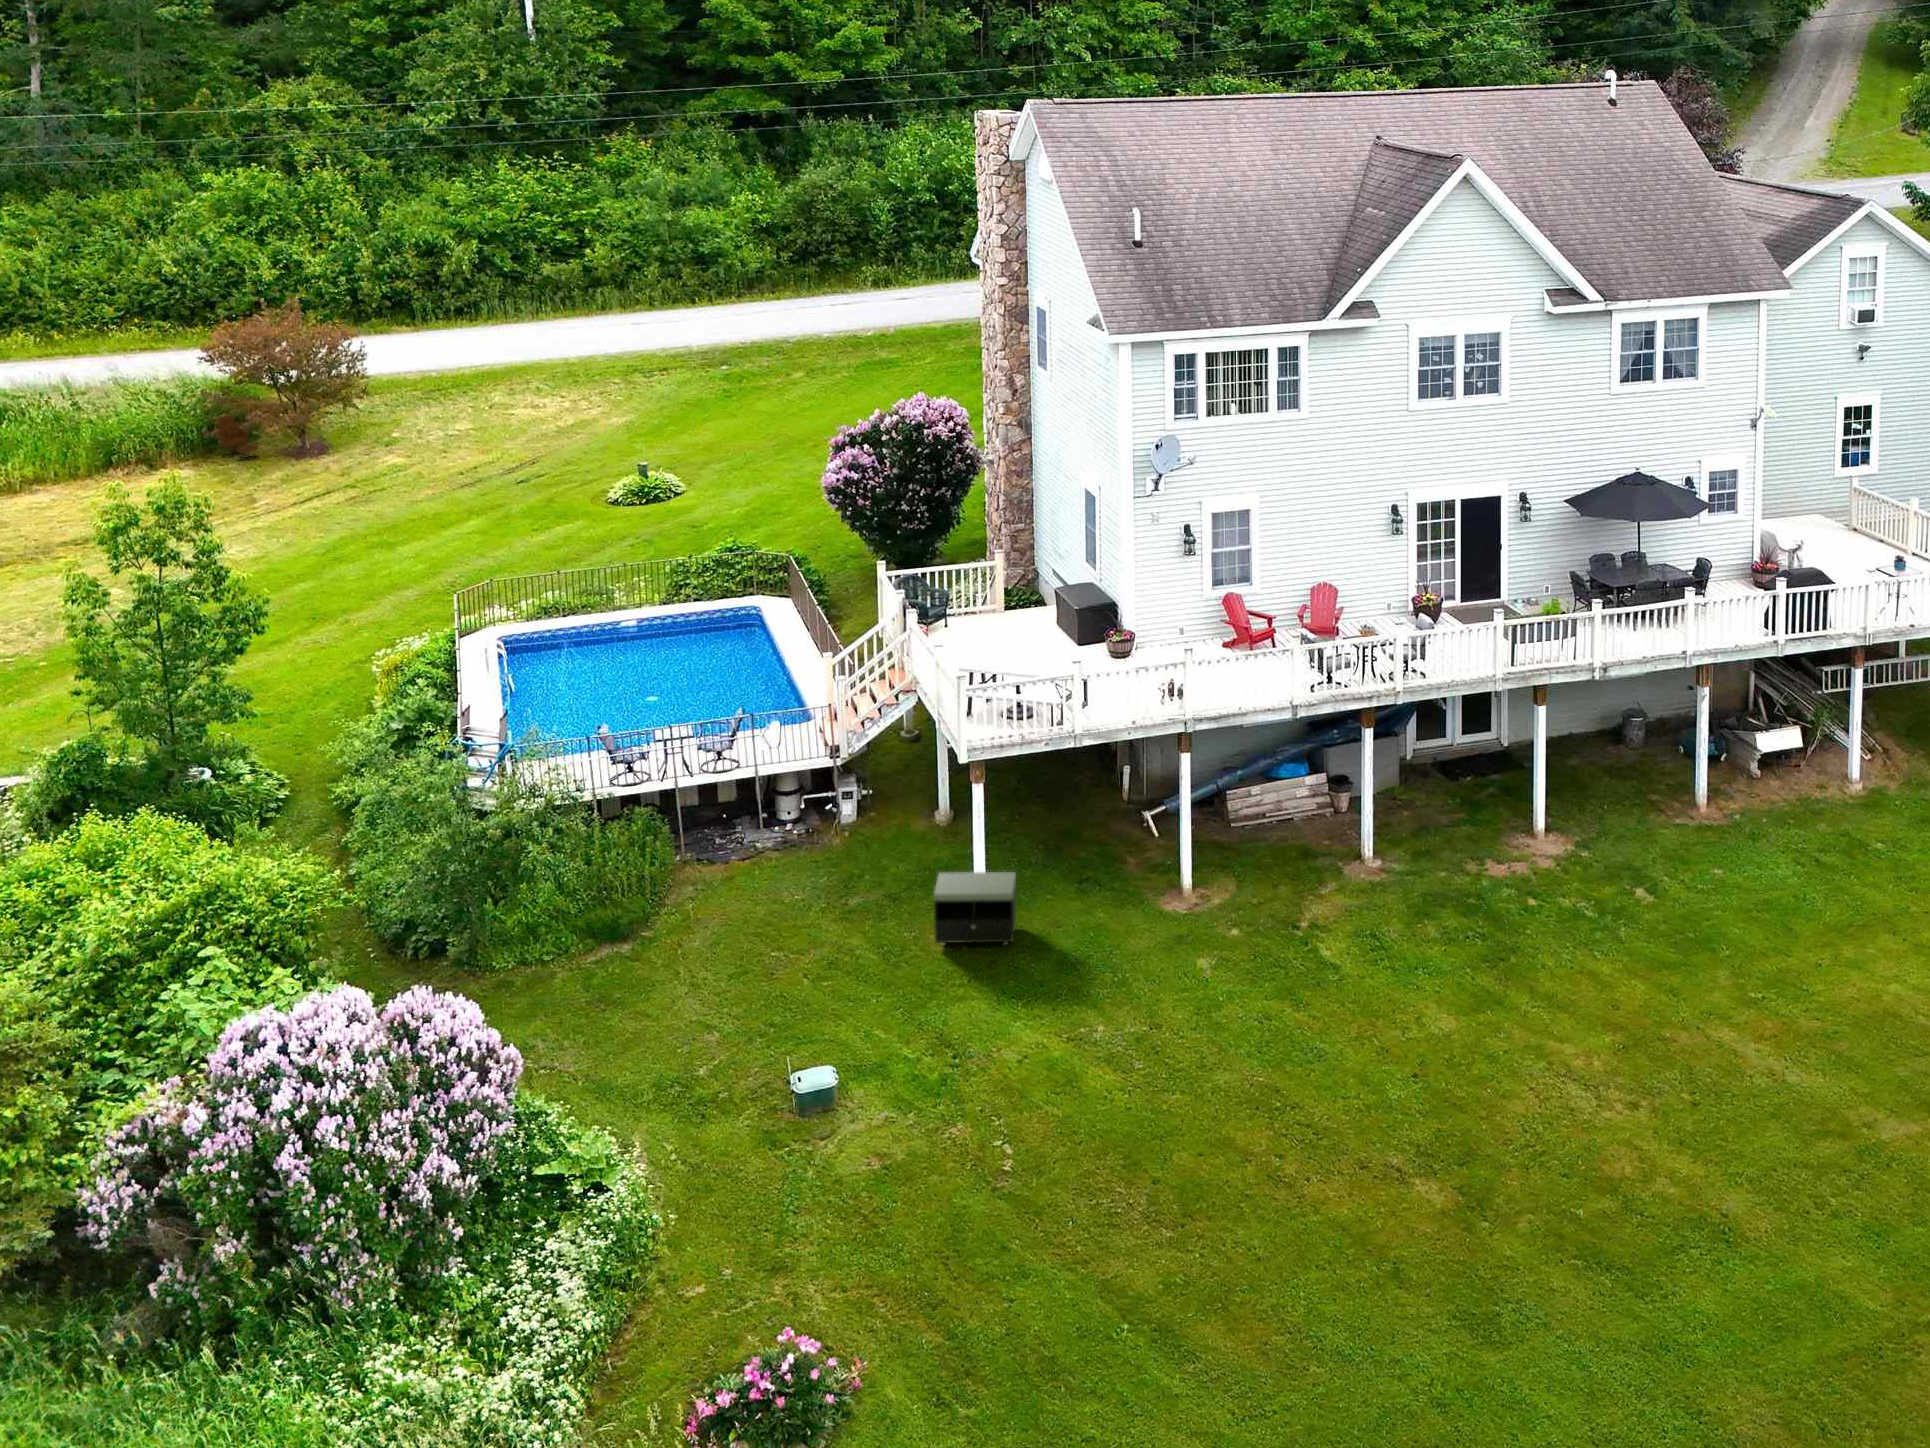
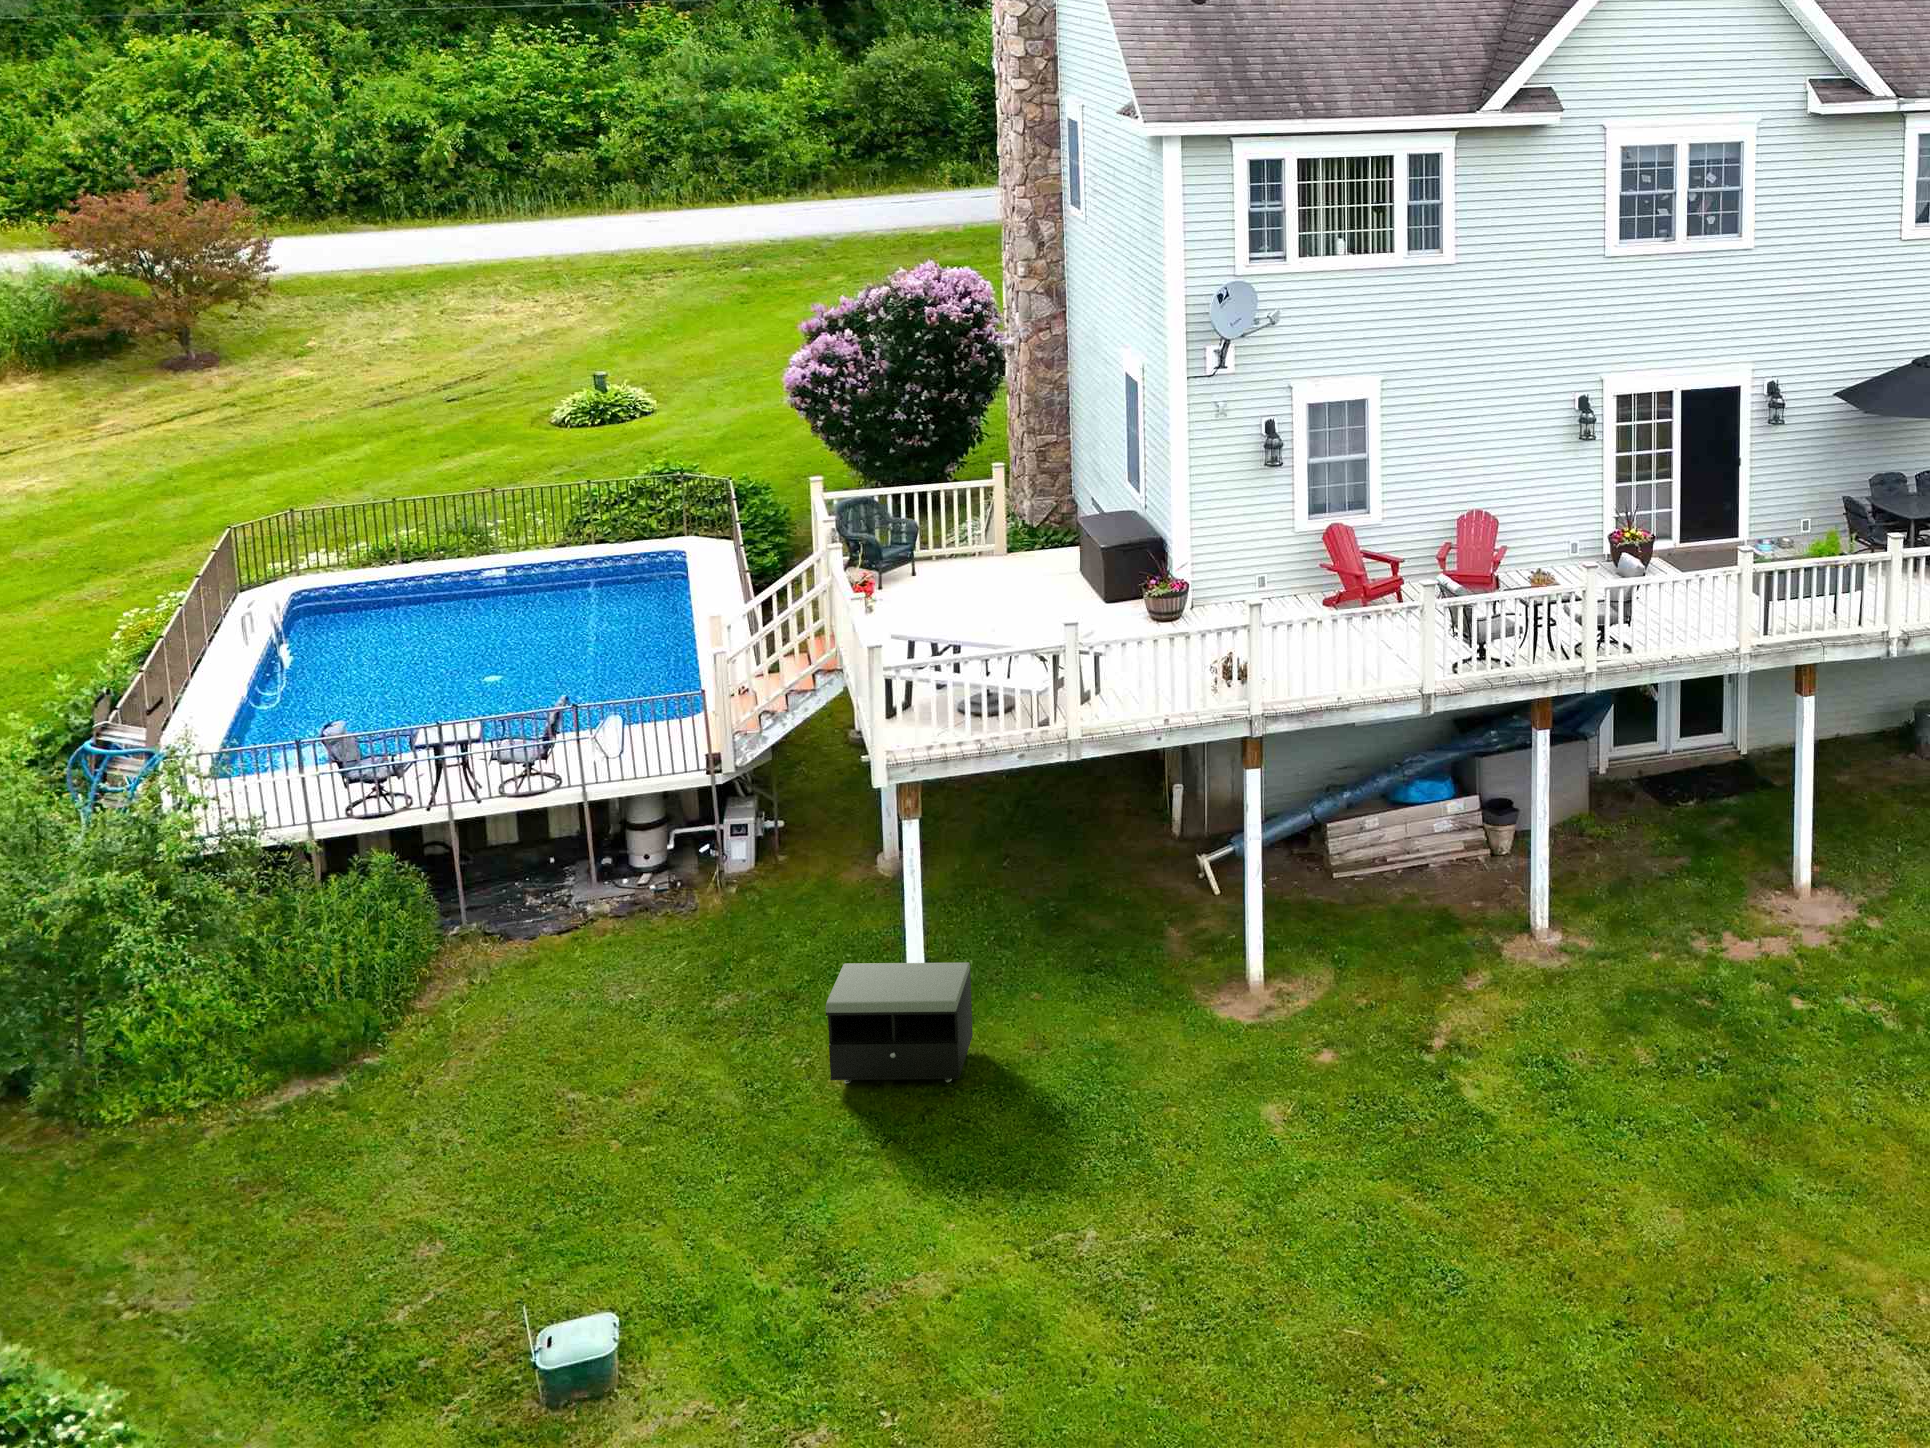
lounge chair: present [216,414,258,458] -> none [59,314,119,374]

